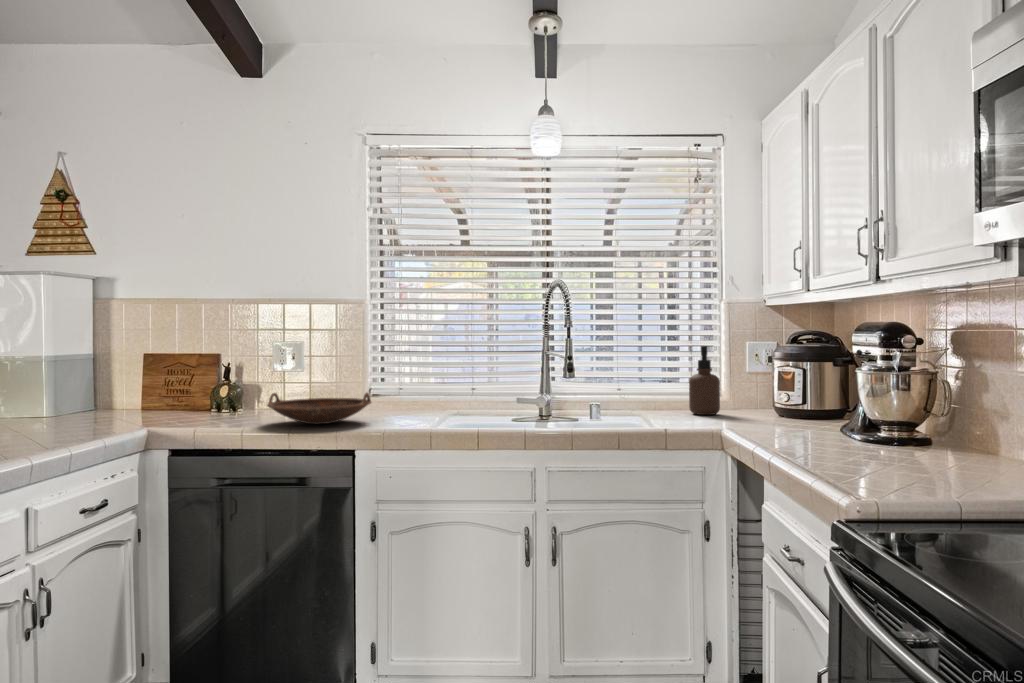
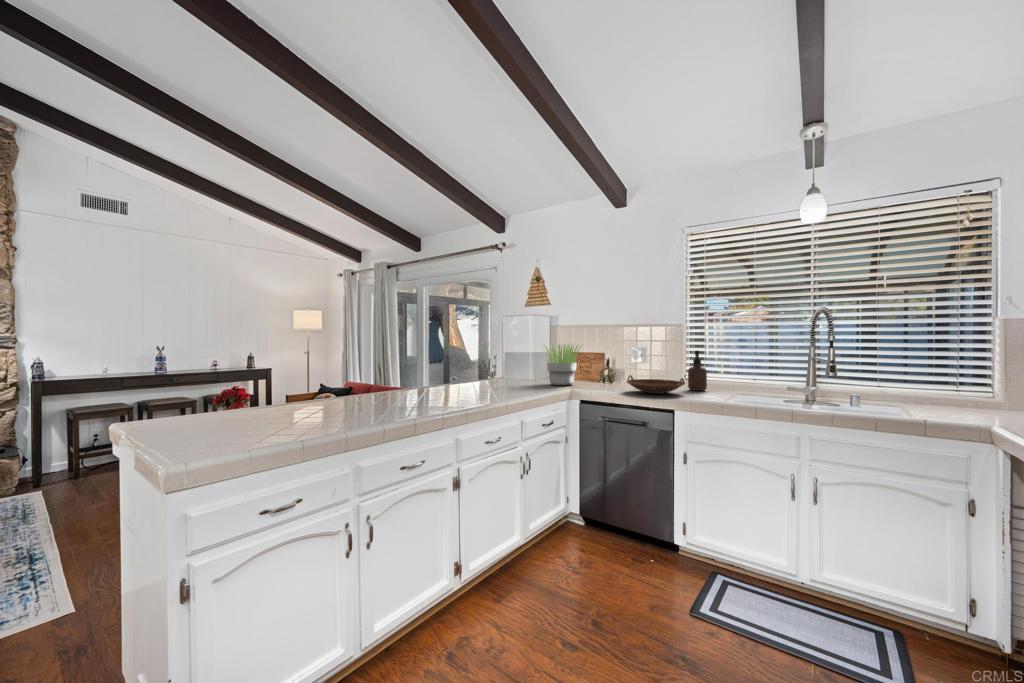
potted plant: none [60,332,182,423] -> present [545,344,579,386]
soap dispenser: present [689,346,720,415] -> present [688,351,707,391]

